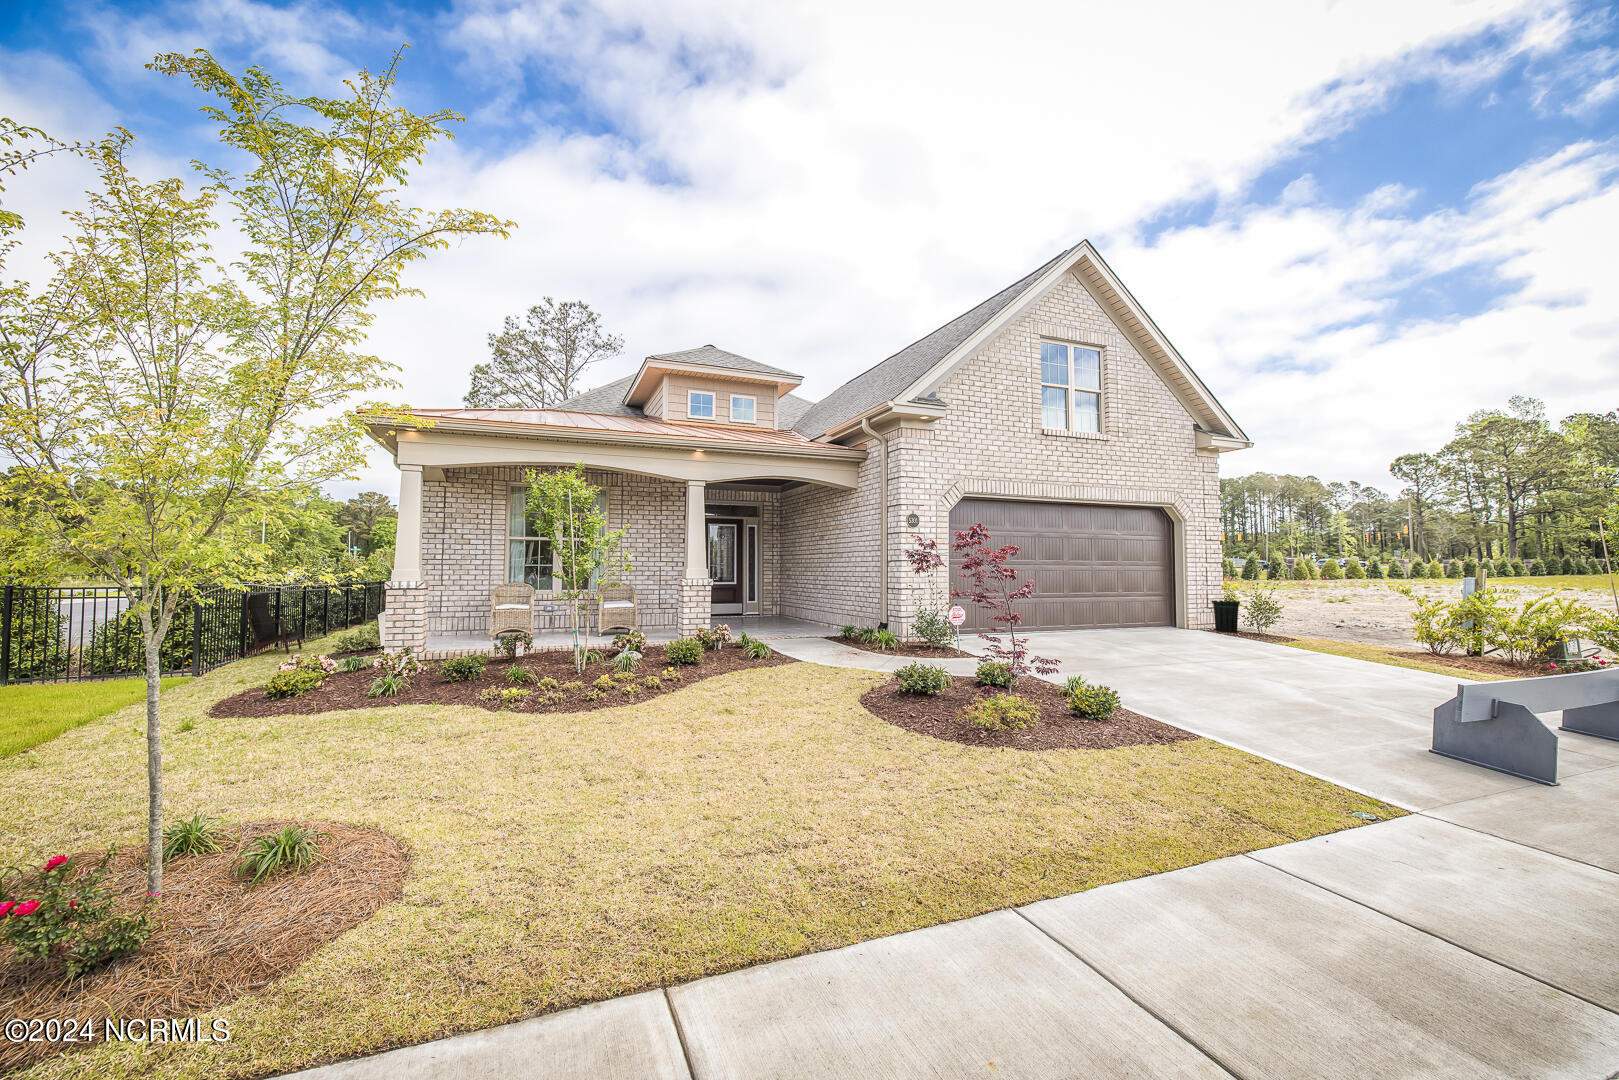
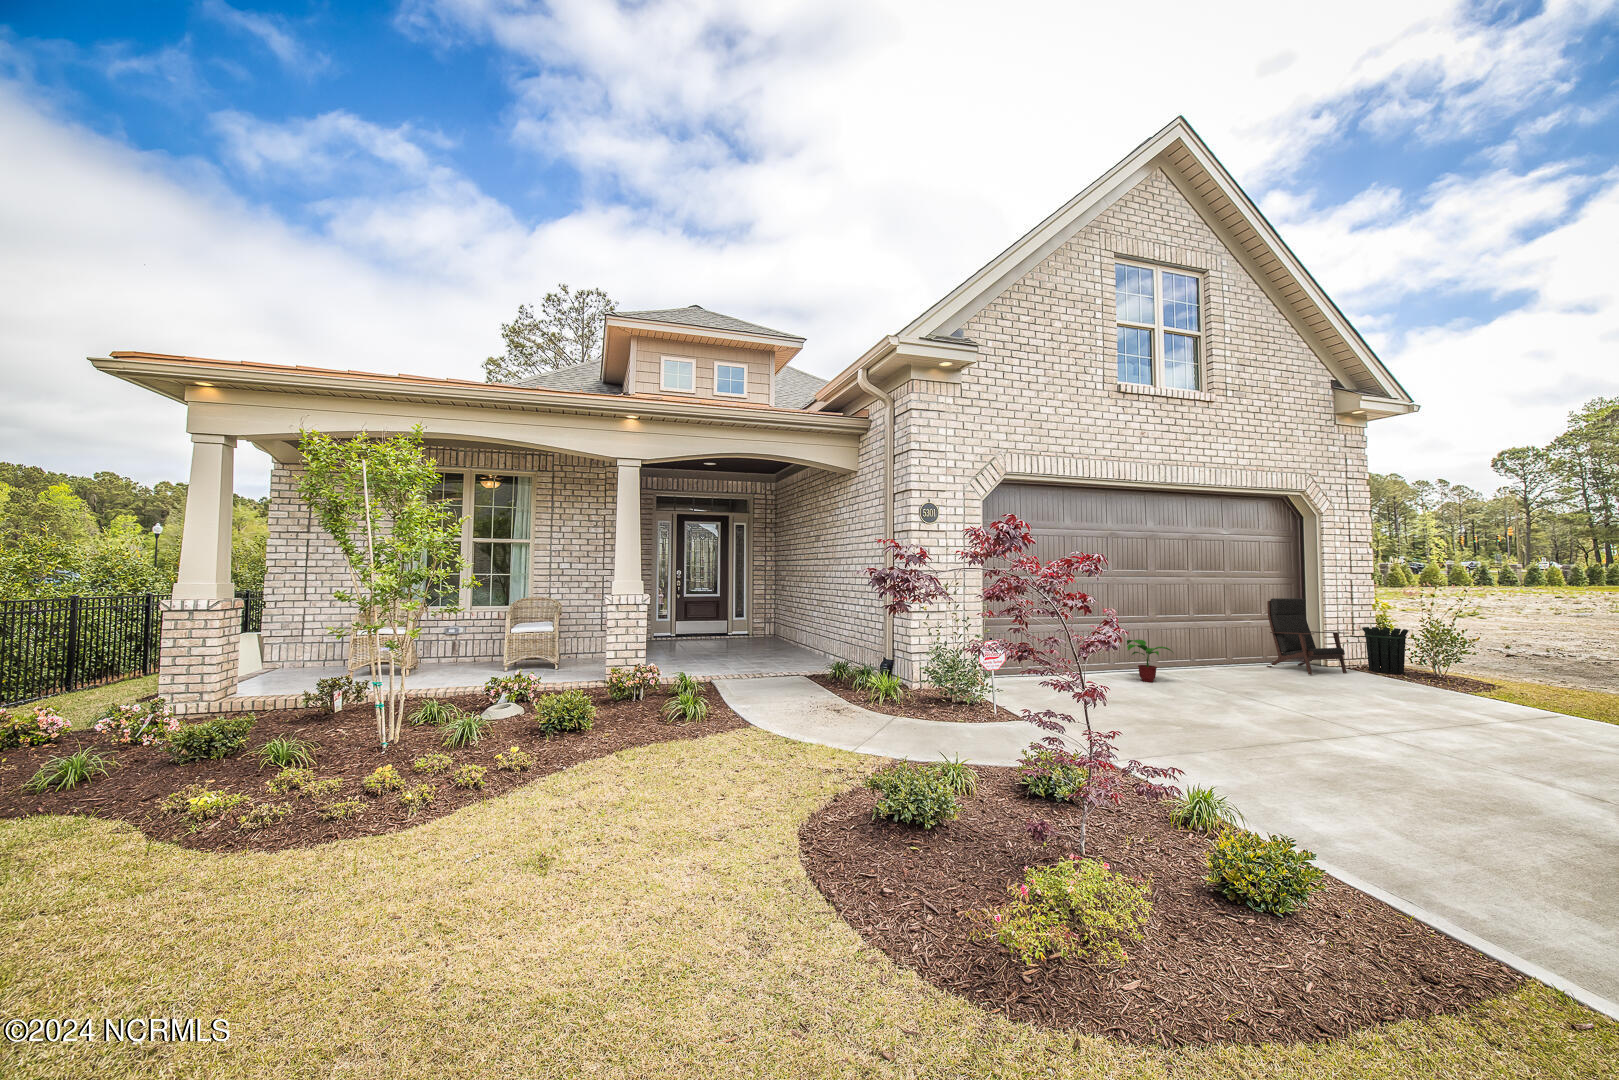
lounge chair: present [242,593,305,655] -> present [1267,598,1348,675]
potted plant: none [1047,609,1078,638] -> present [1127,640,1173,682]

